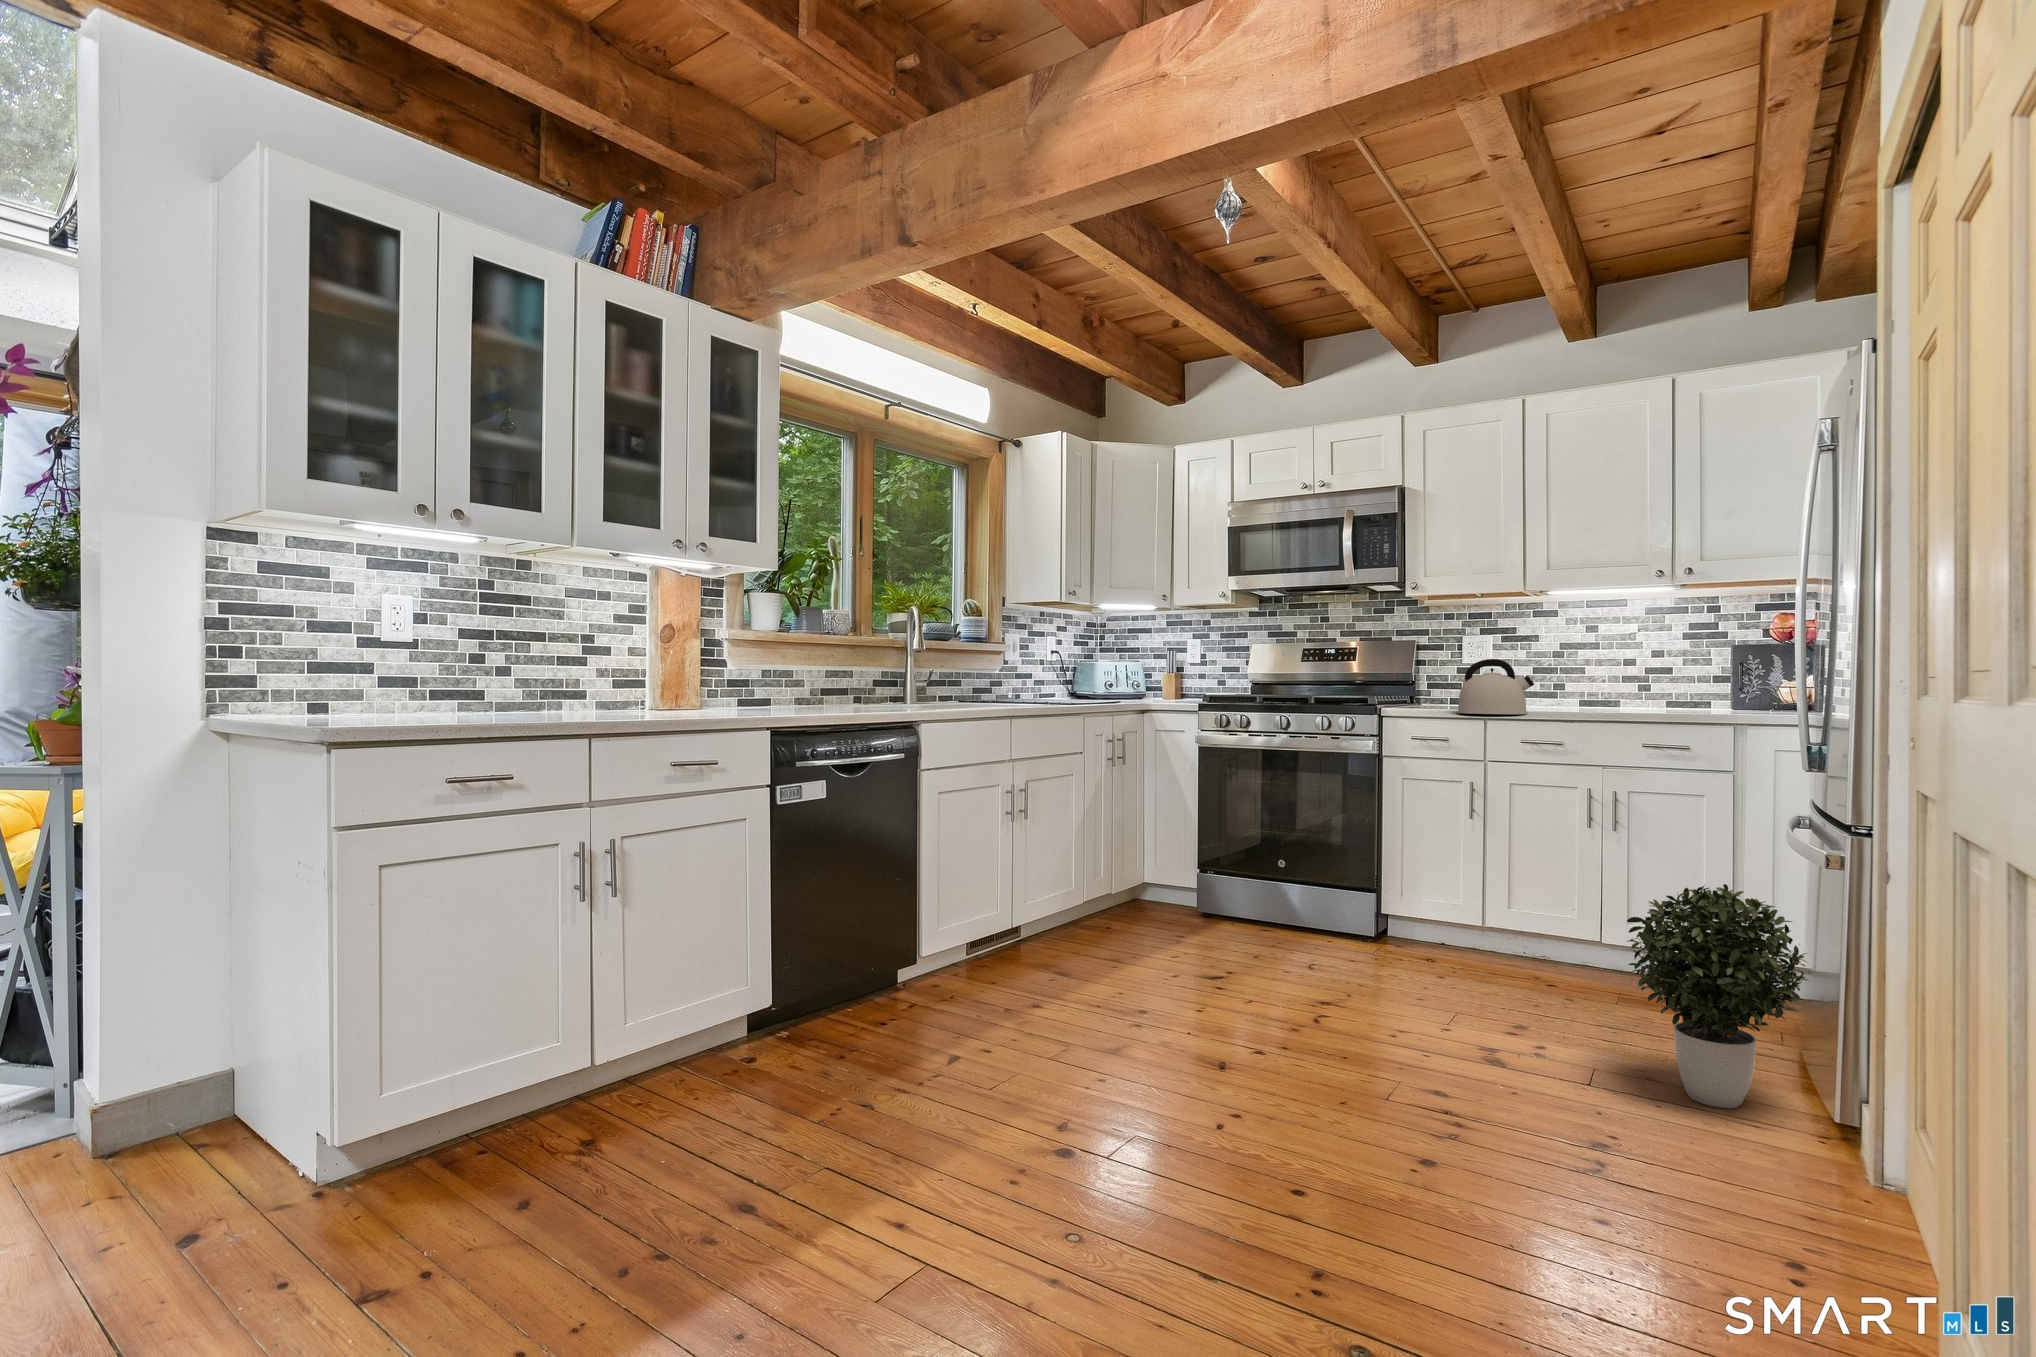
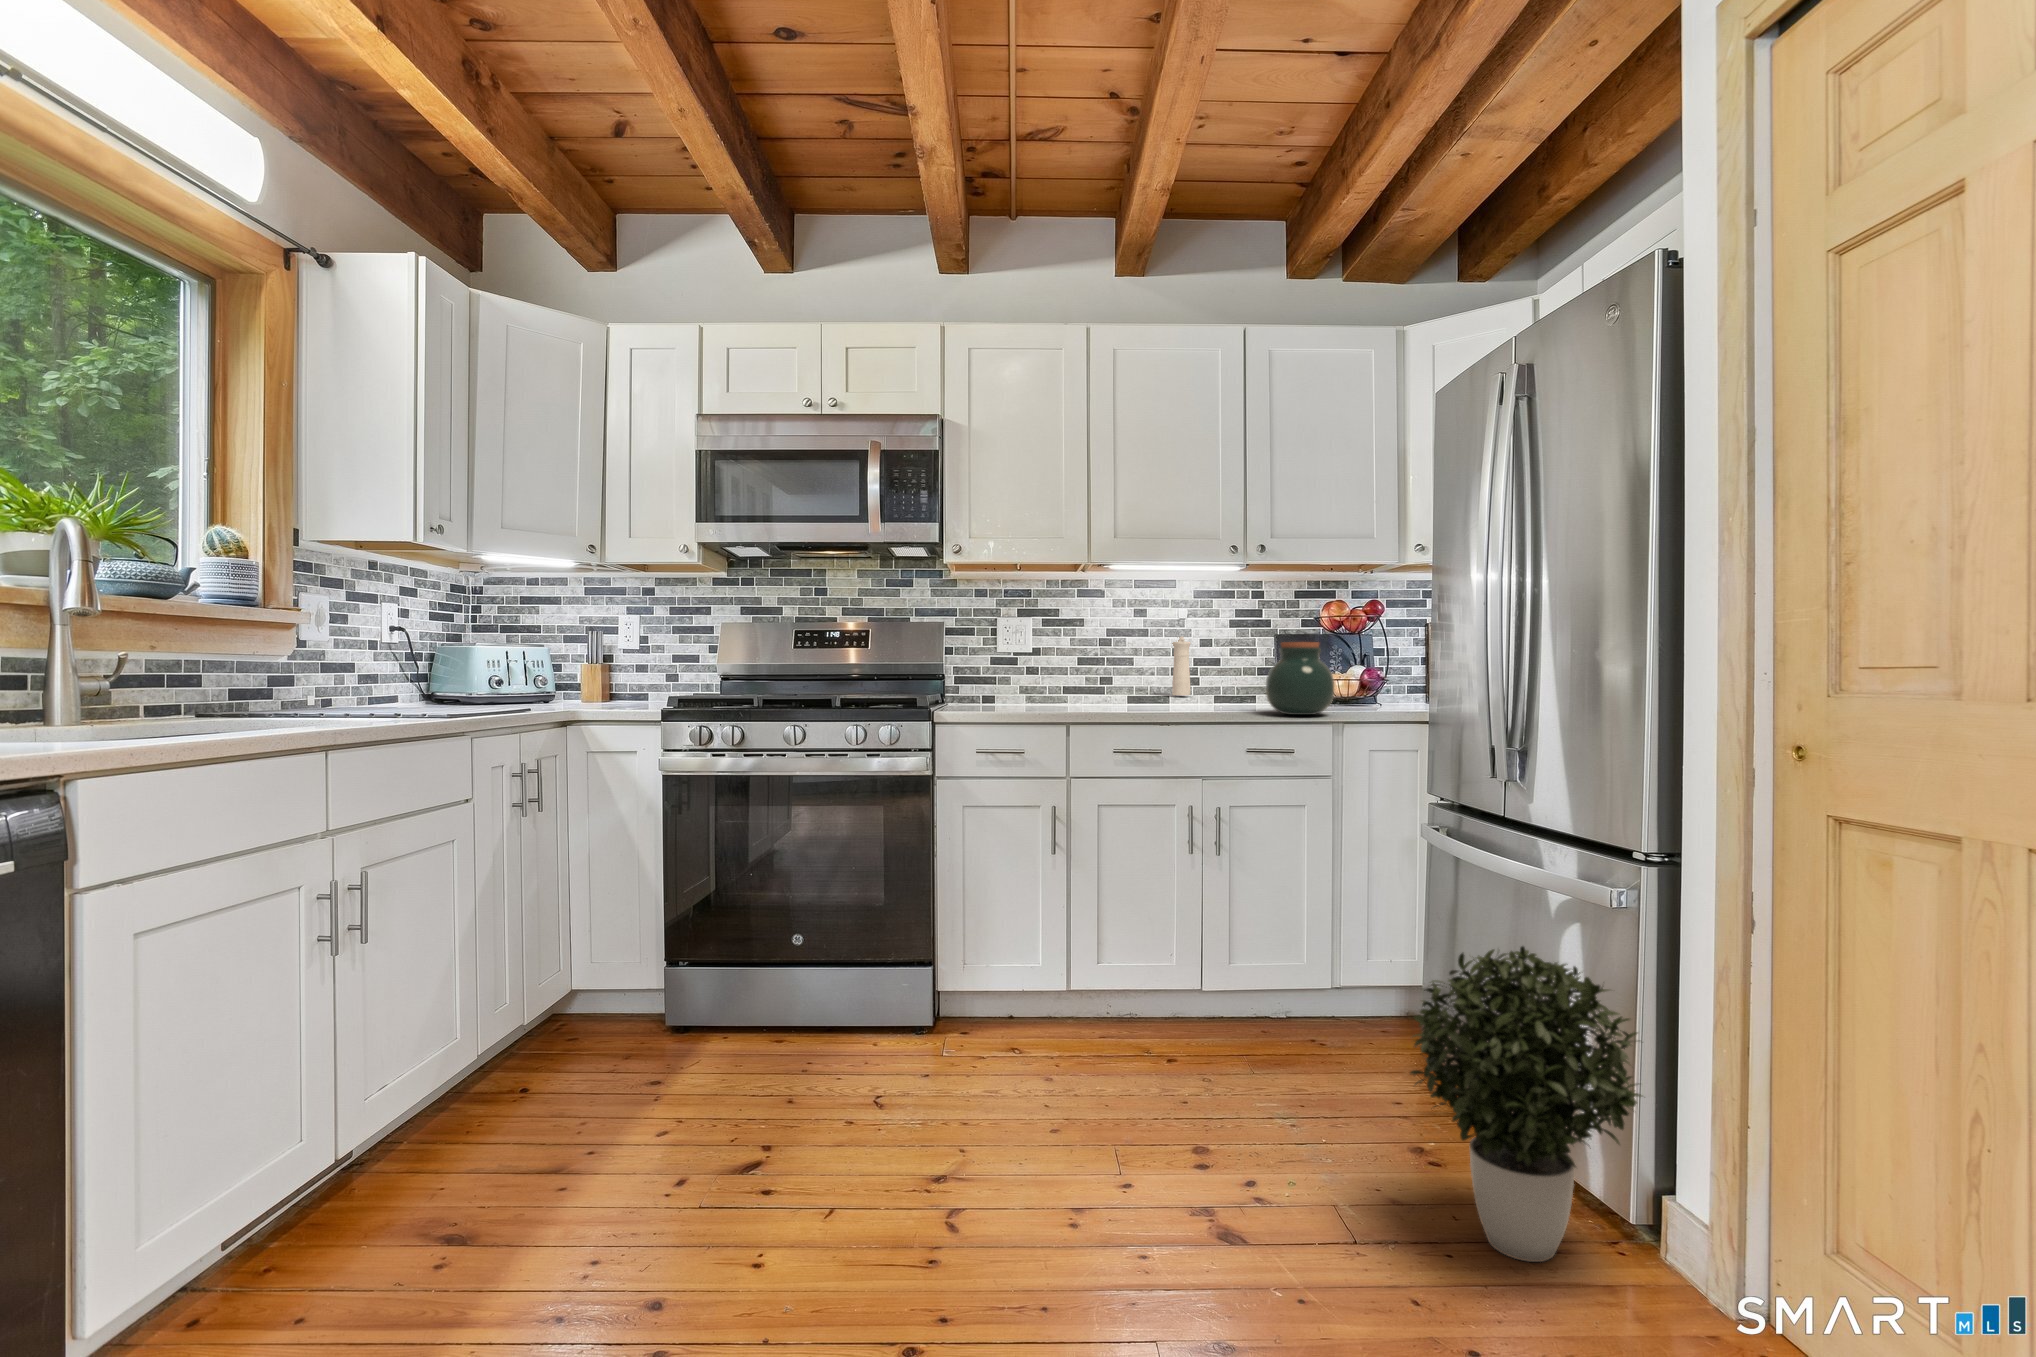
pepper mill: none [1623,643,1641,700] -> present [1172,637,1191,695]
jar: none [1666,655,1734,717] -> present [1266,642,1334,715]
kettle: present [1457,659,1534,714] -> none [1034,645,1124,716]

